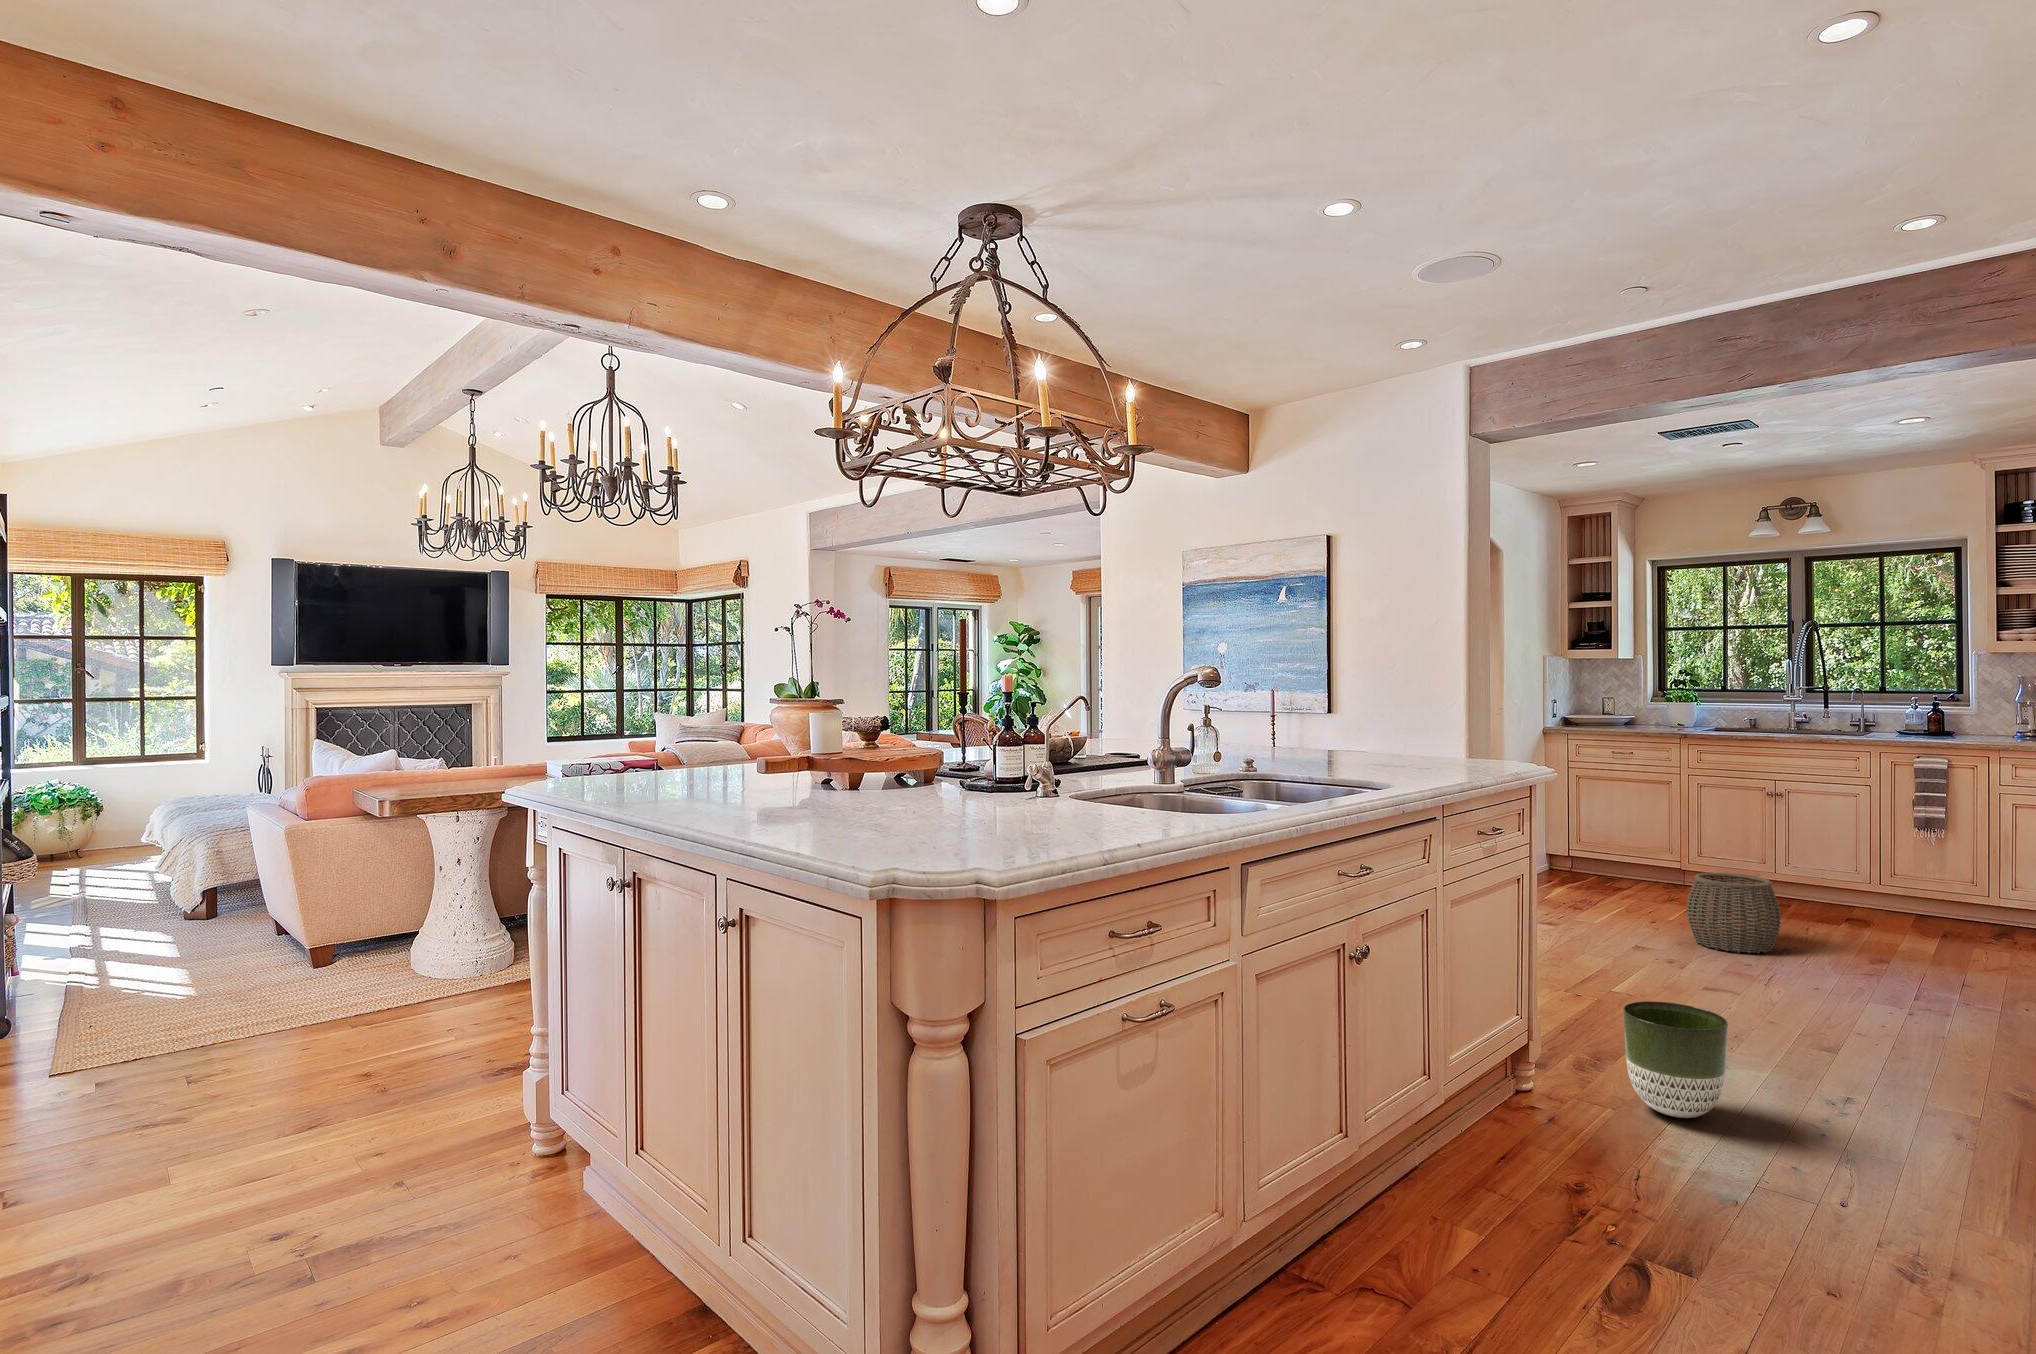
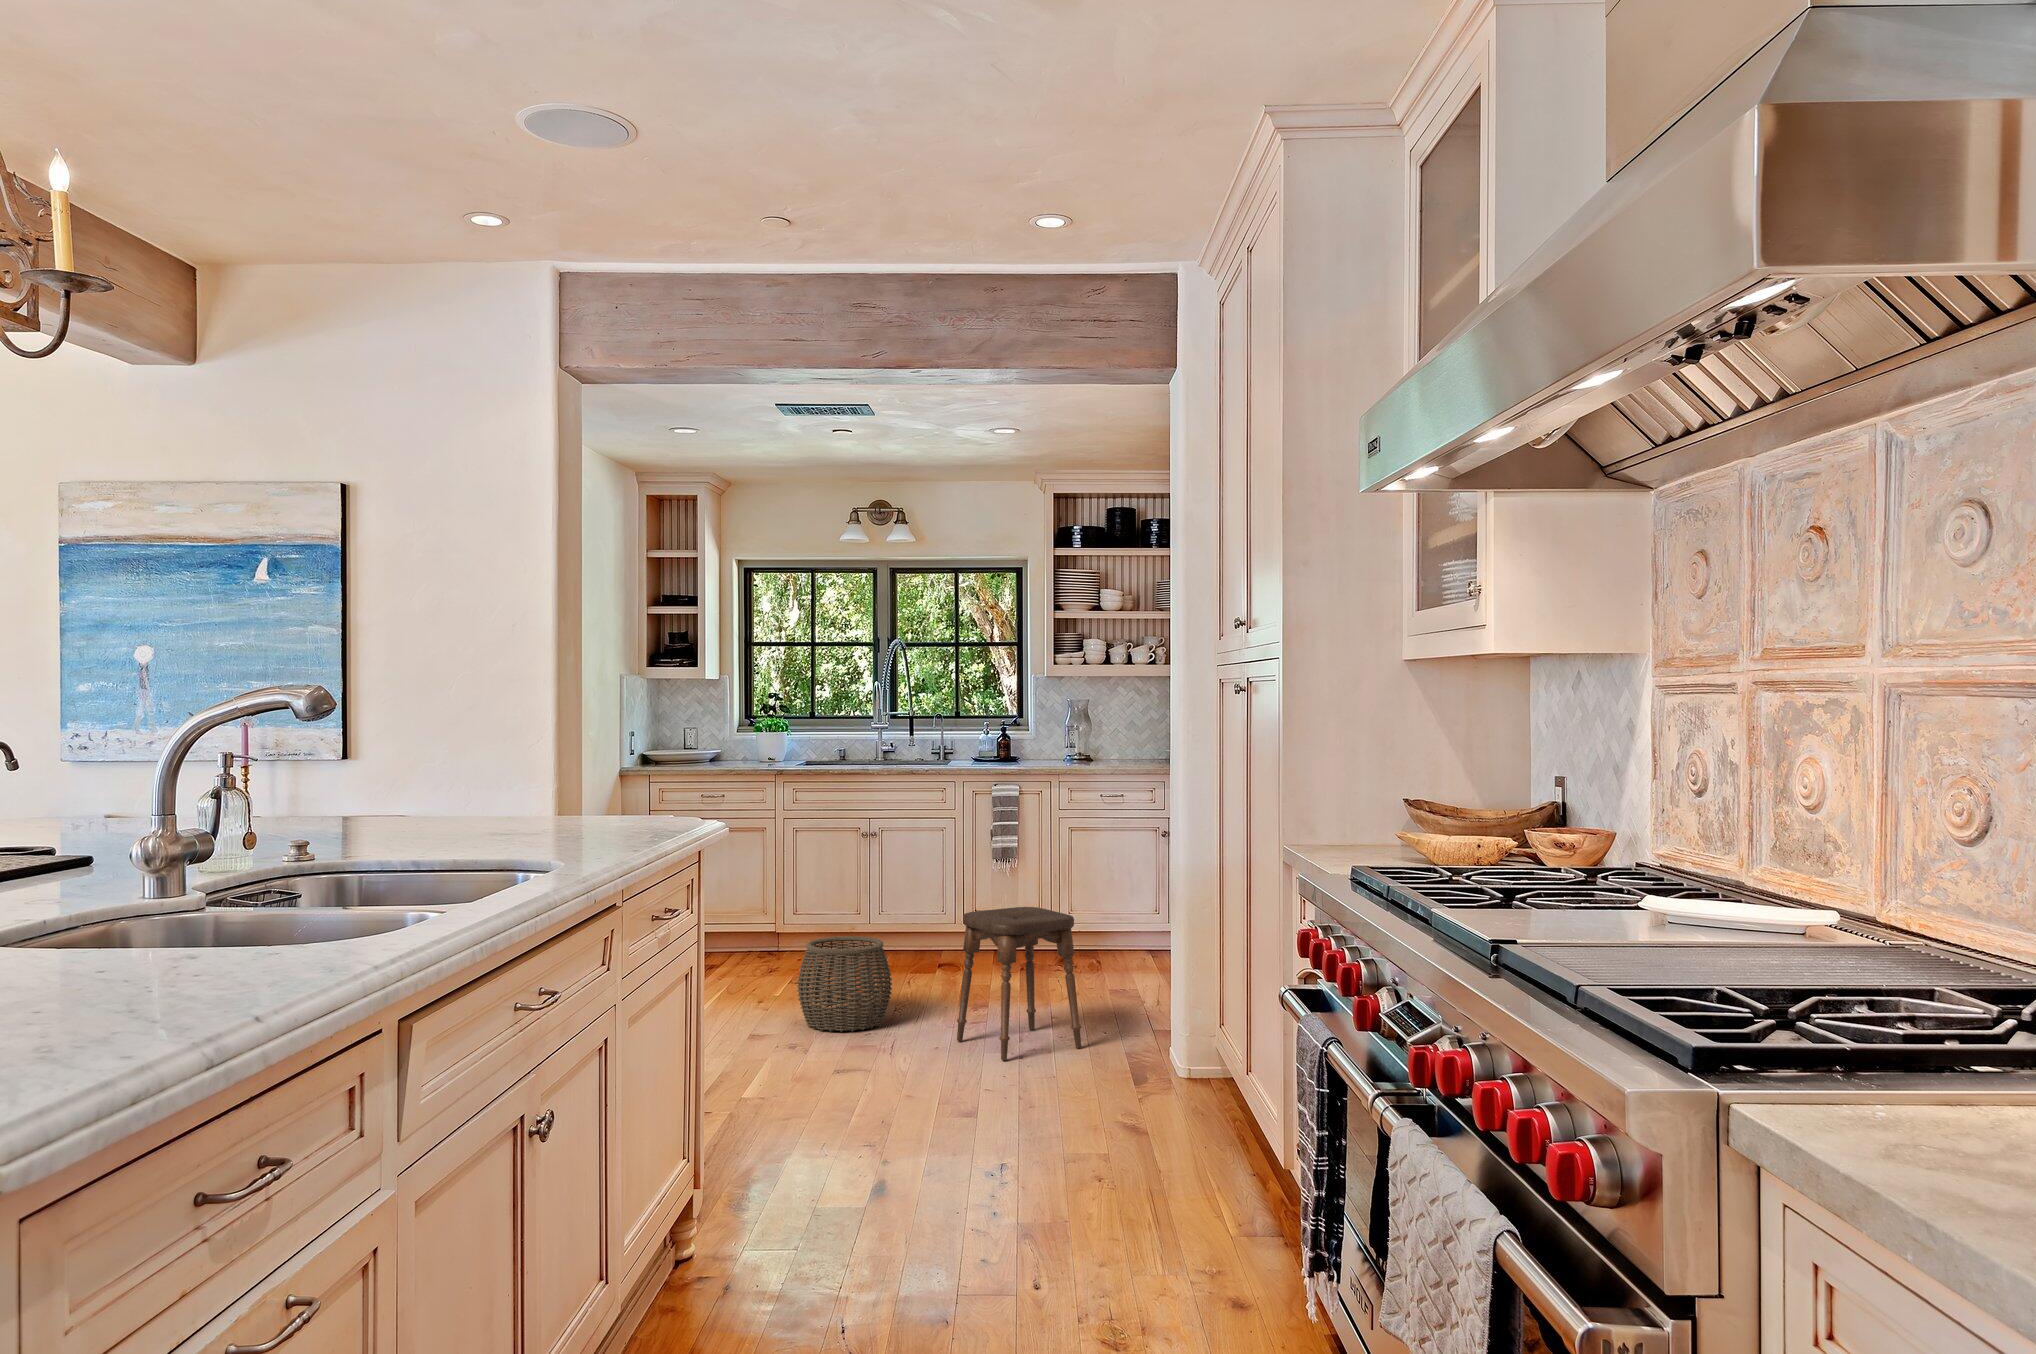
stool: none [1846,864,1994,1006] -> present [957,907,1081,1061]
planter: present [1623,1001,1728,1118] -> none [786,1128,902,1279]

